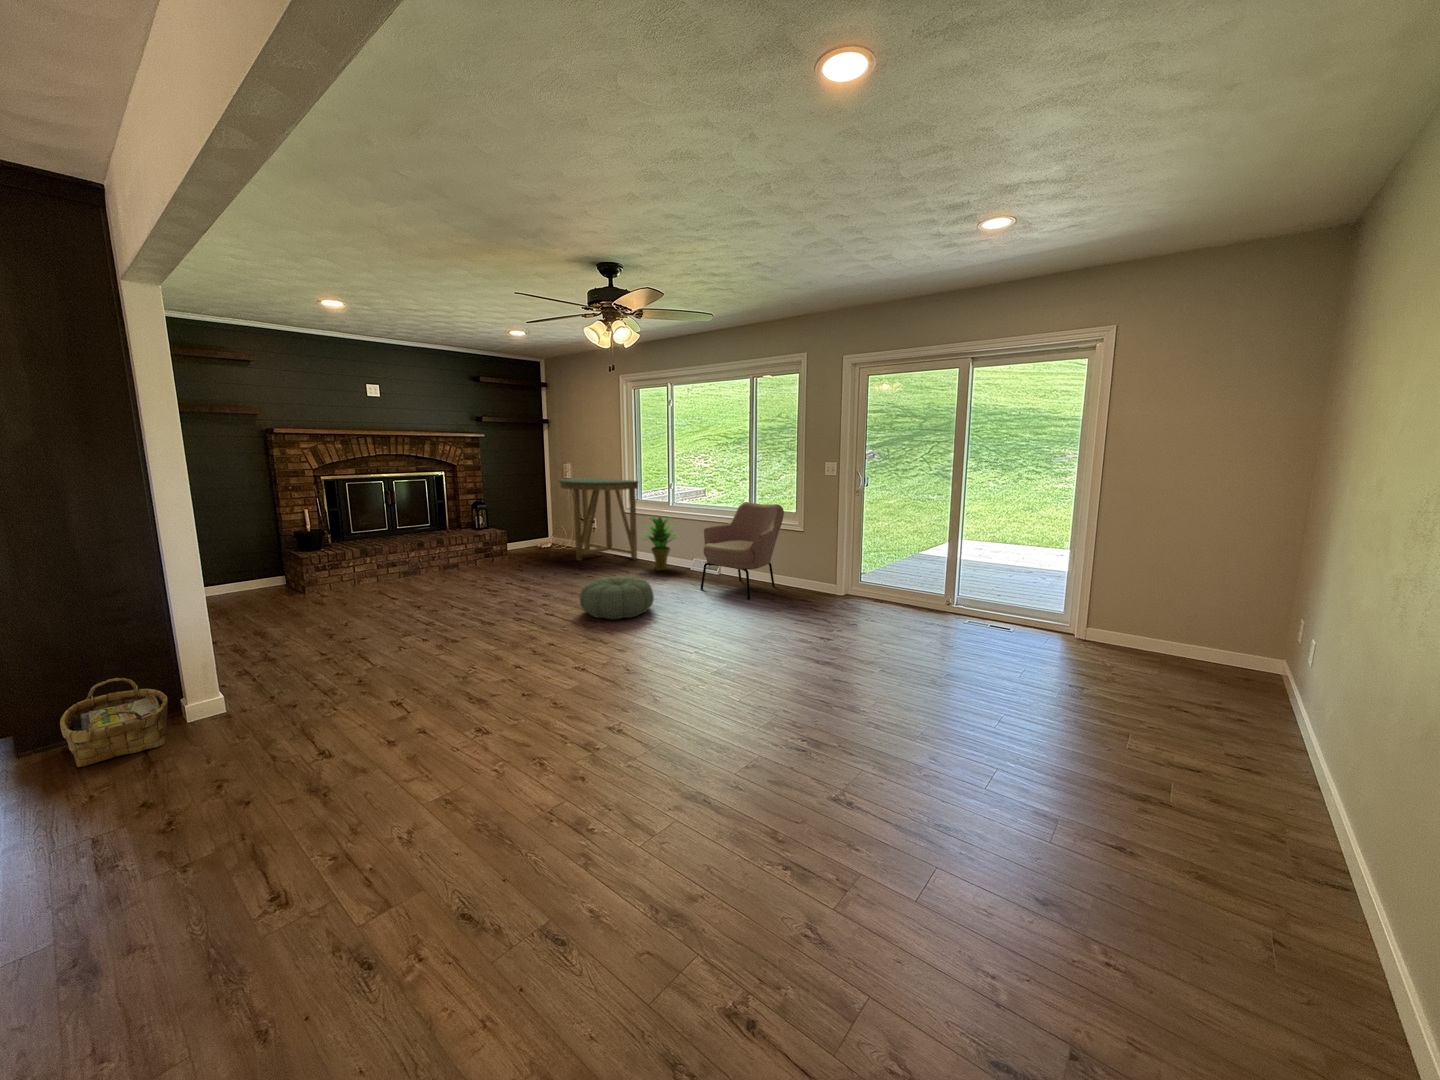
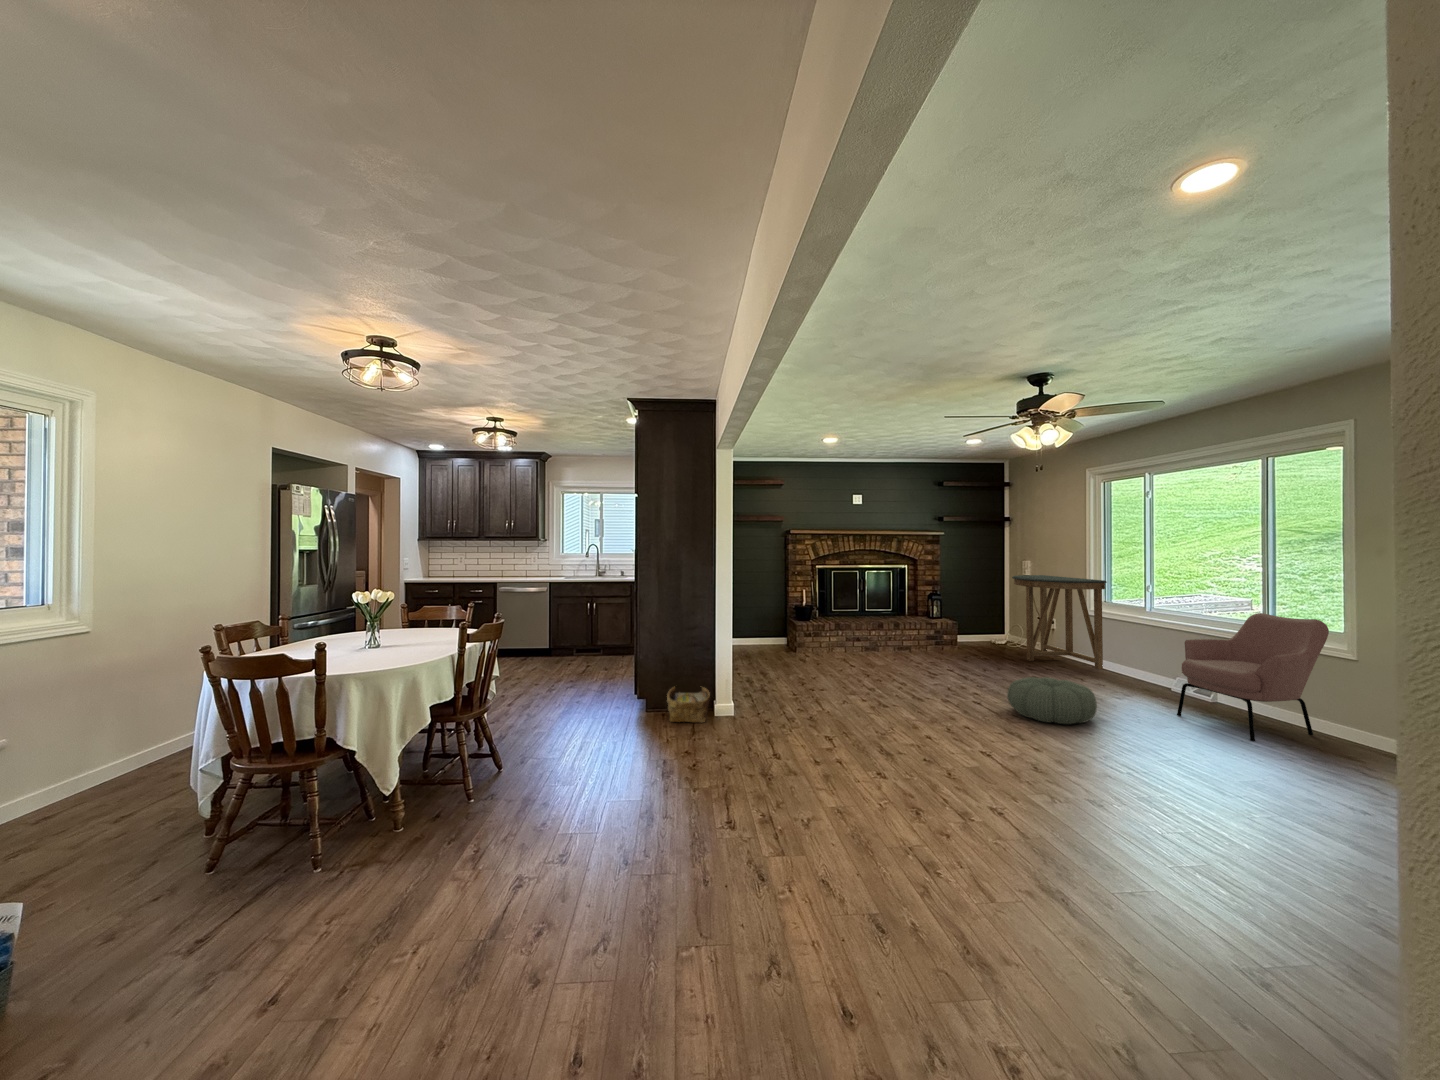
potted plant: present [645,516,674,570] -> none [1100,620,1160,686]

